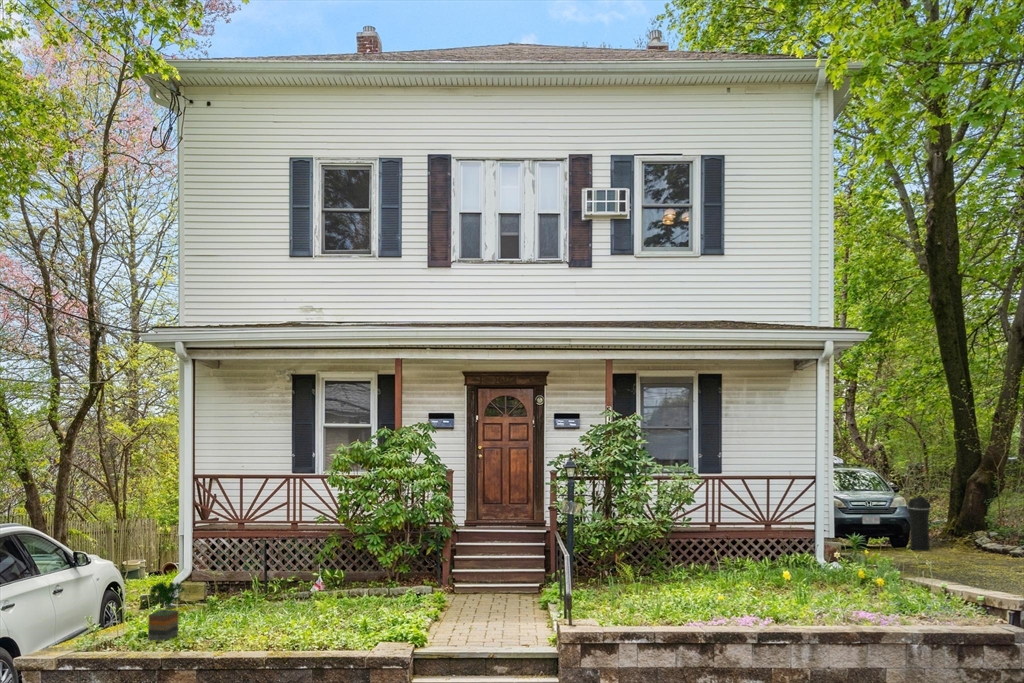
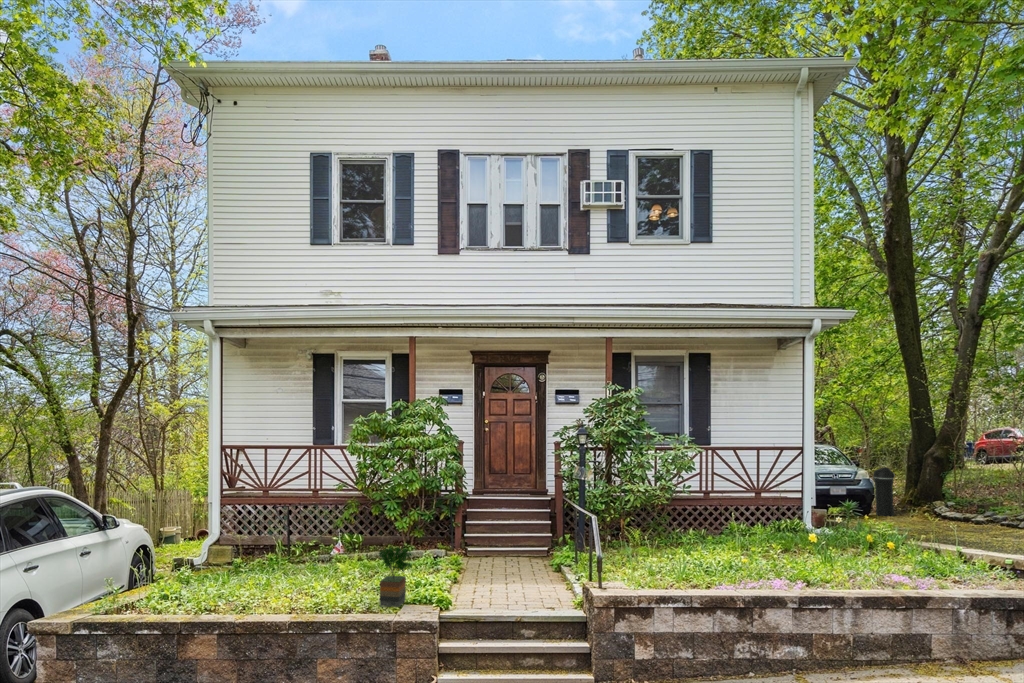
potted tree: present [148,582,185,640] -> present [378,547,412,607]

